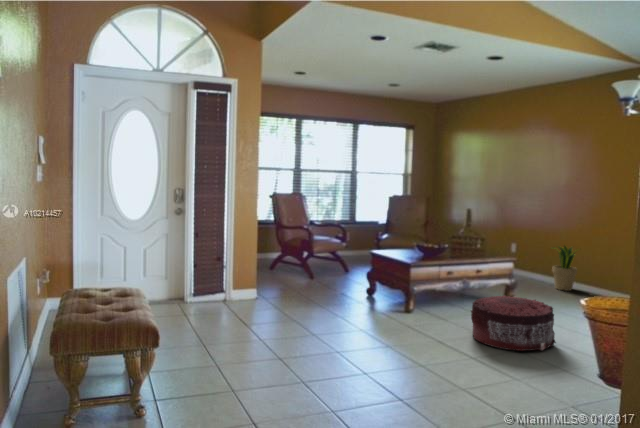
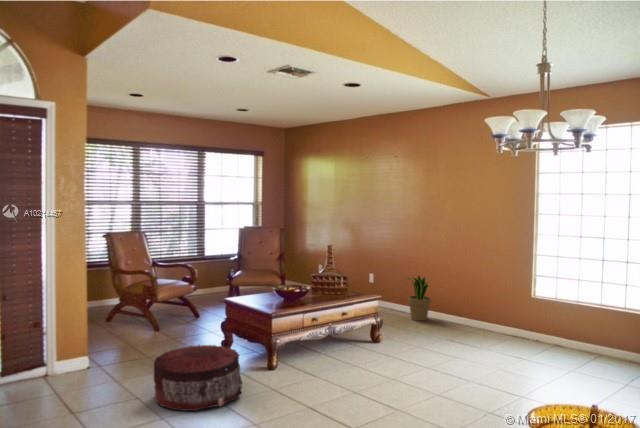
pouf: present [471,295,556,351] -> present [153,345,242,411]

